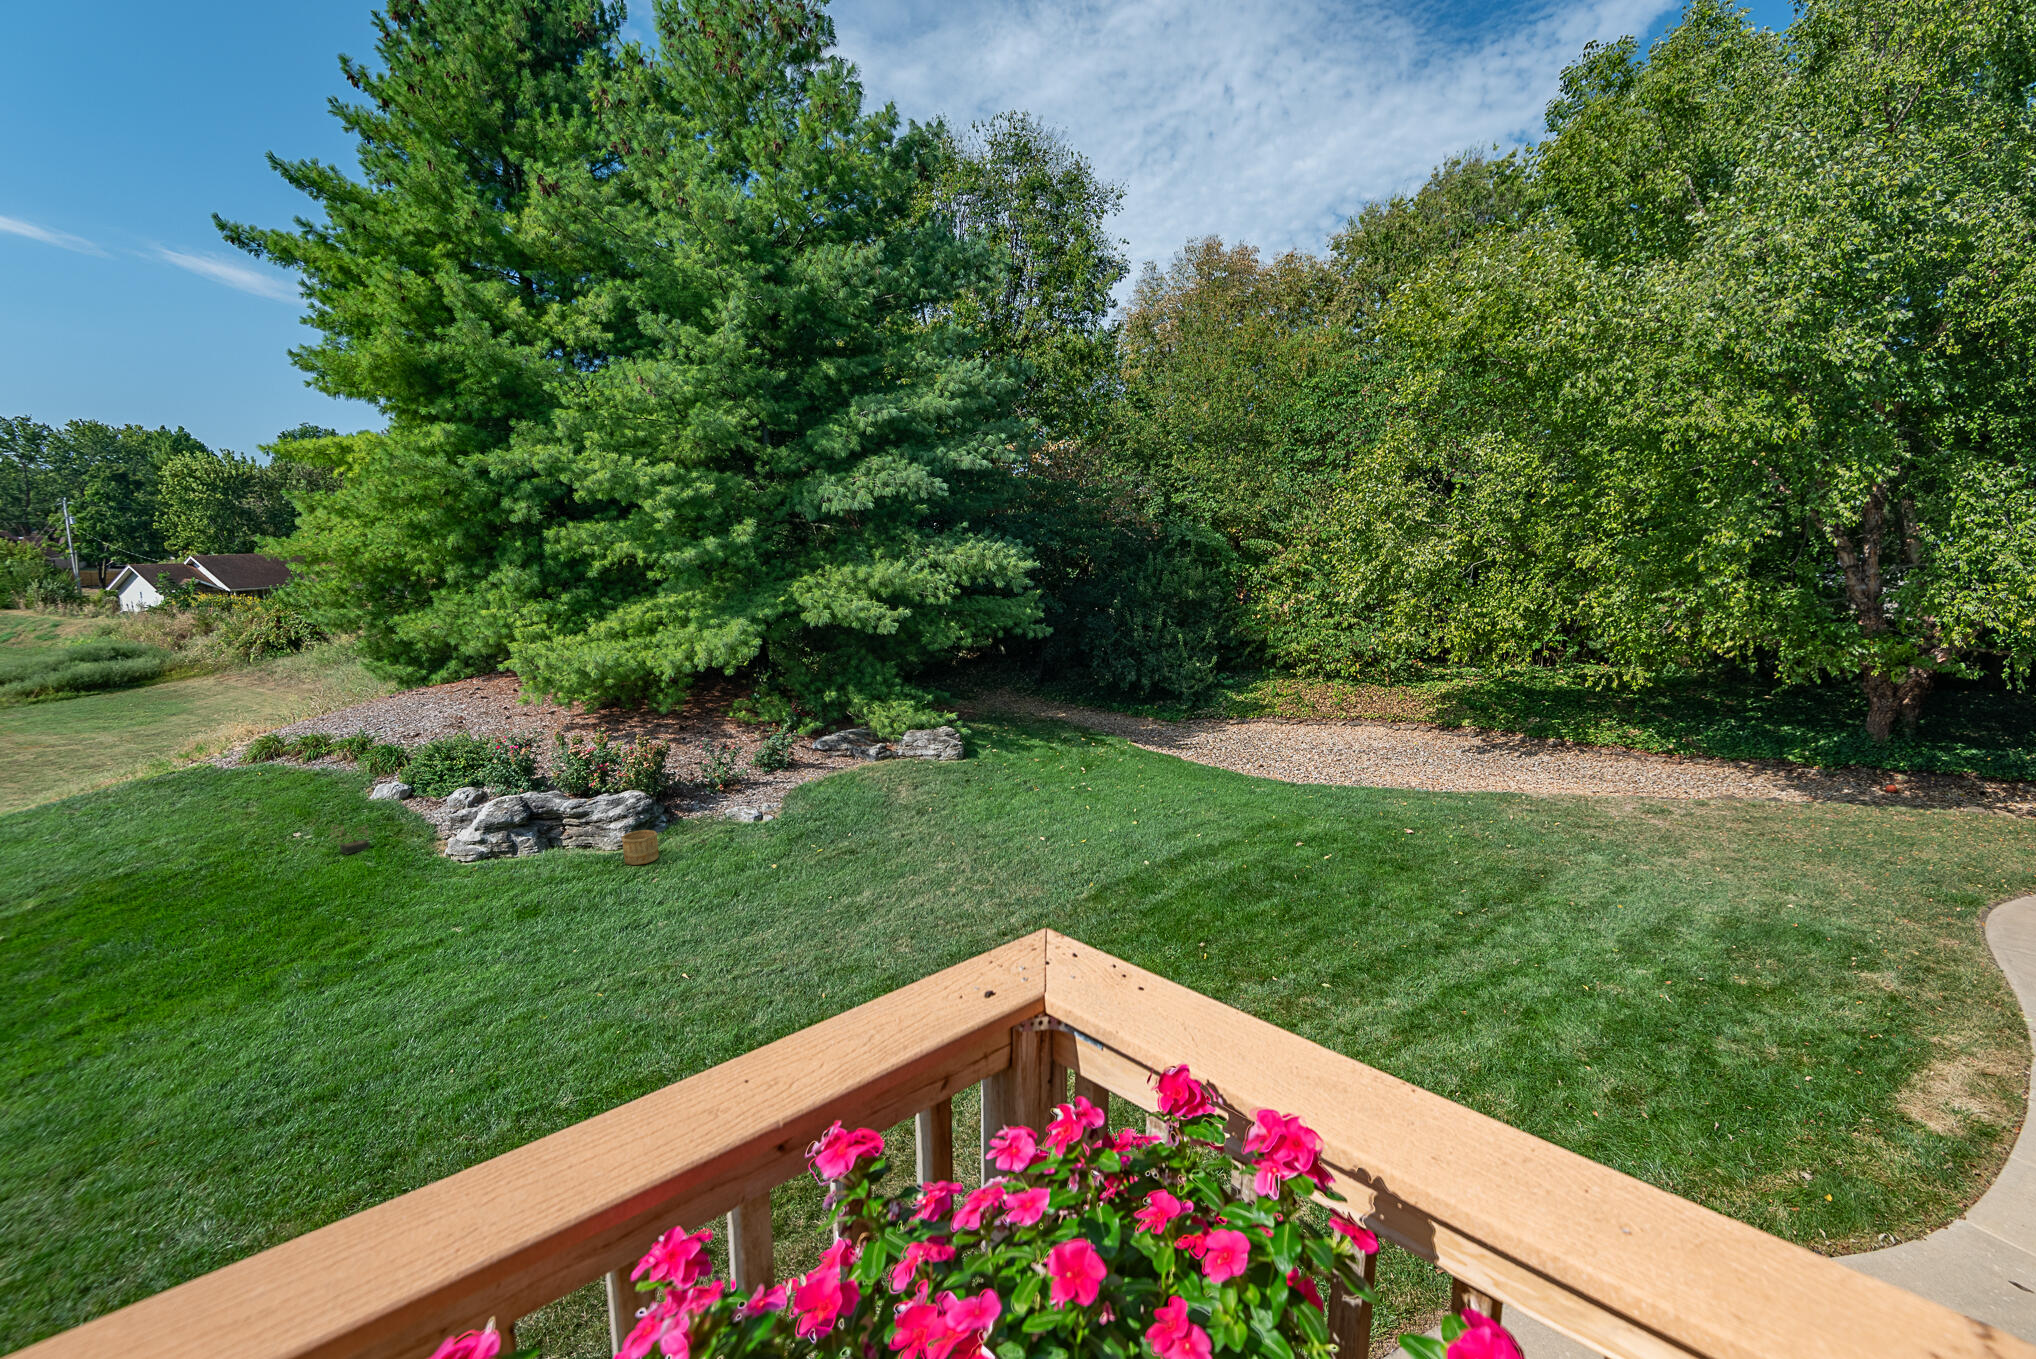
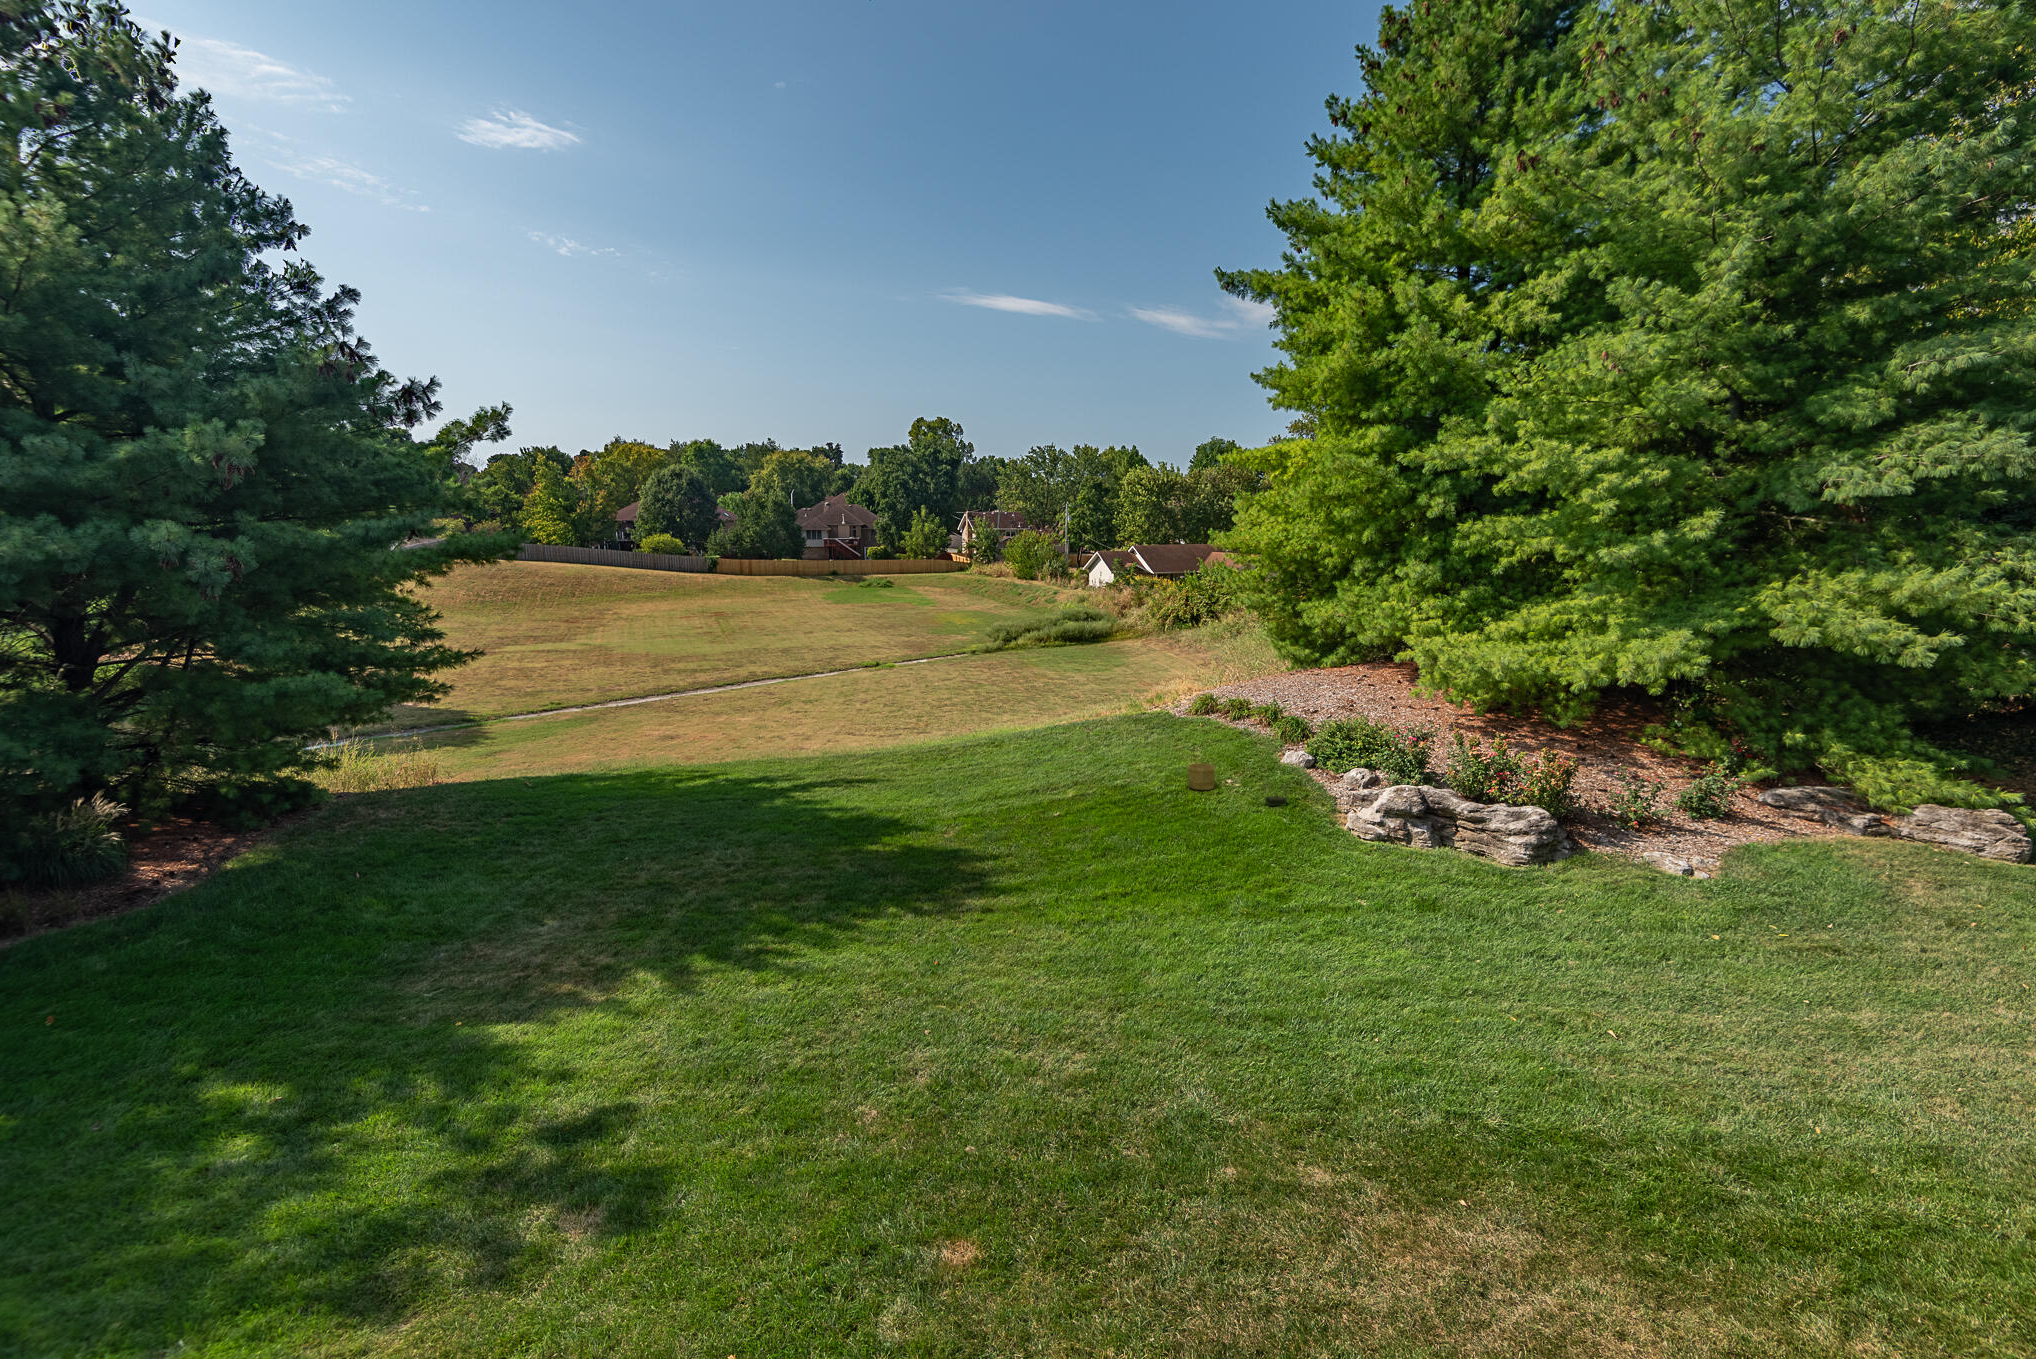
wooden bucket: present [621,830,659,865] -> present [1188,763,1215,790]

